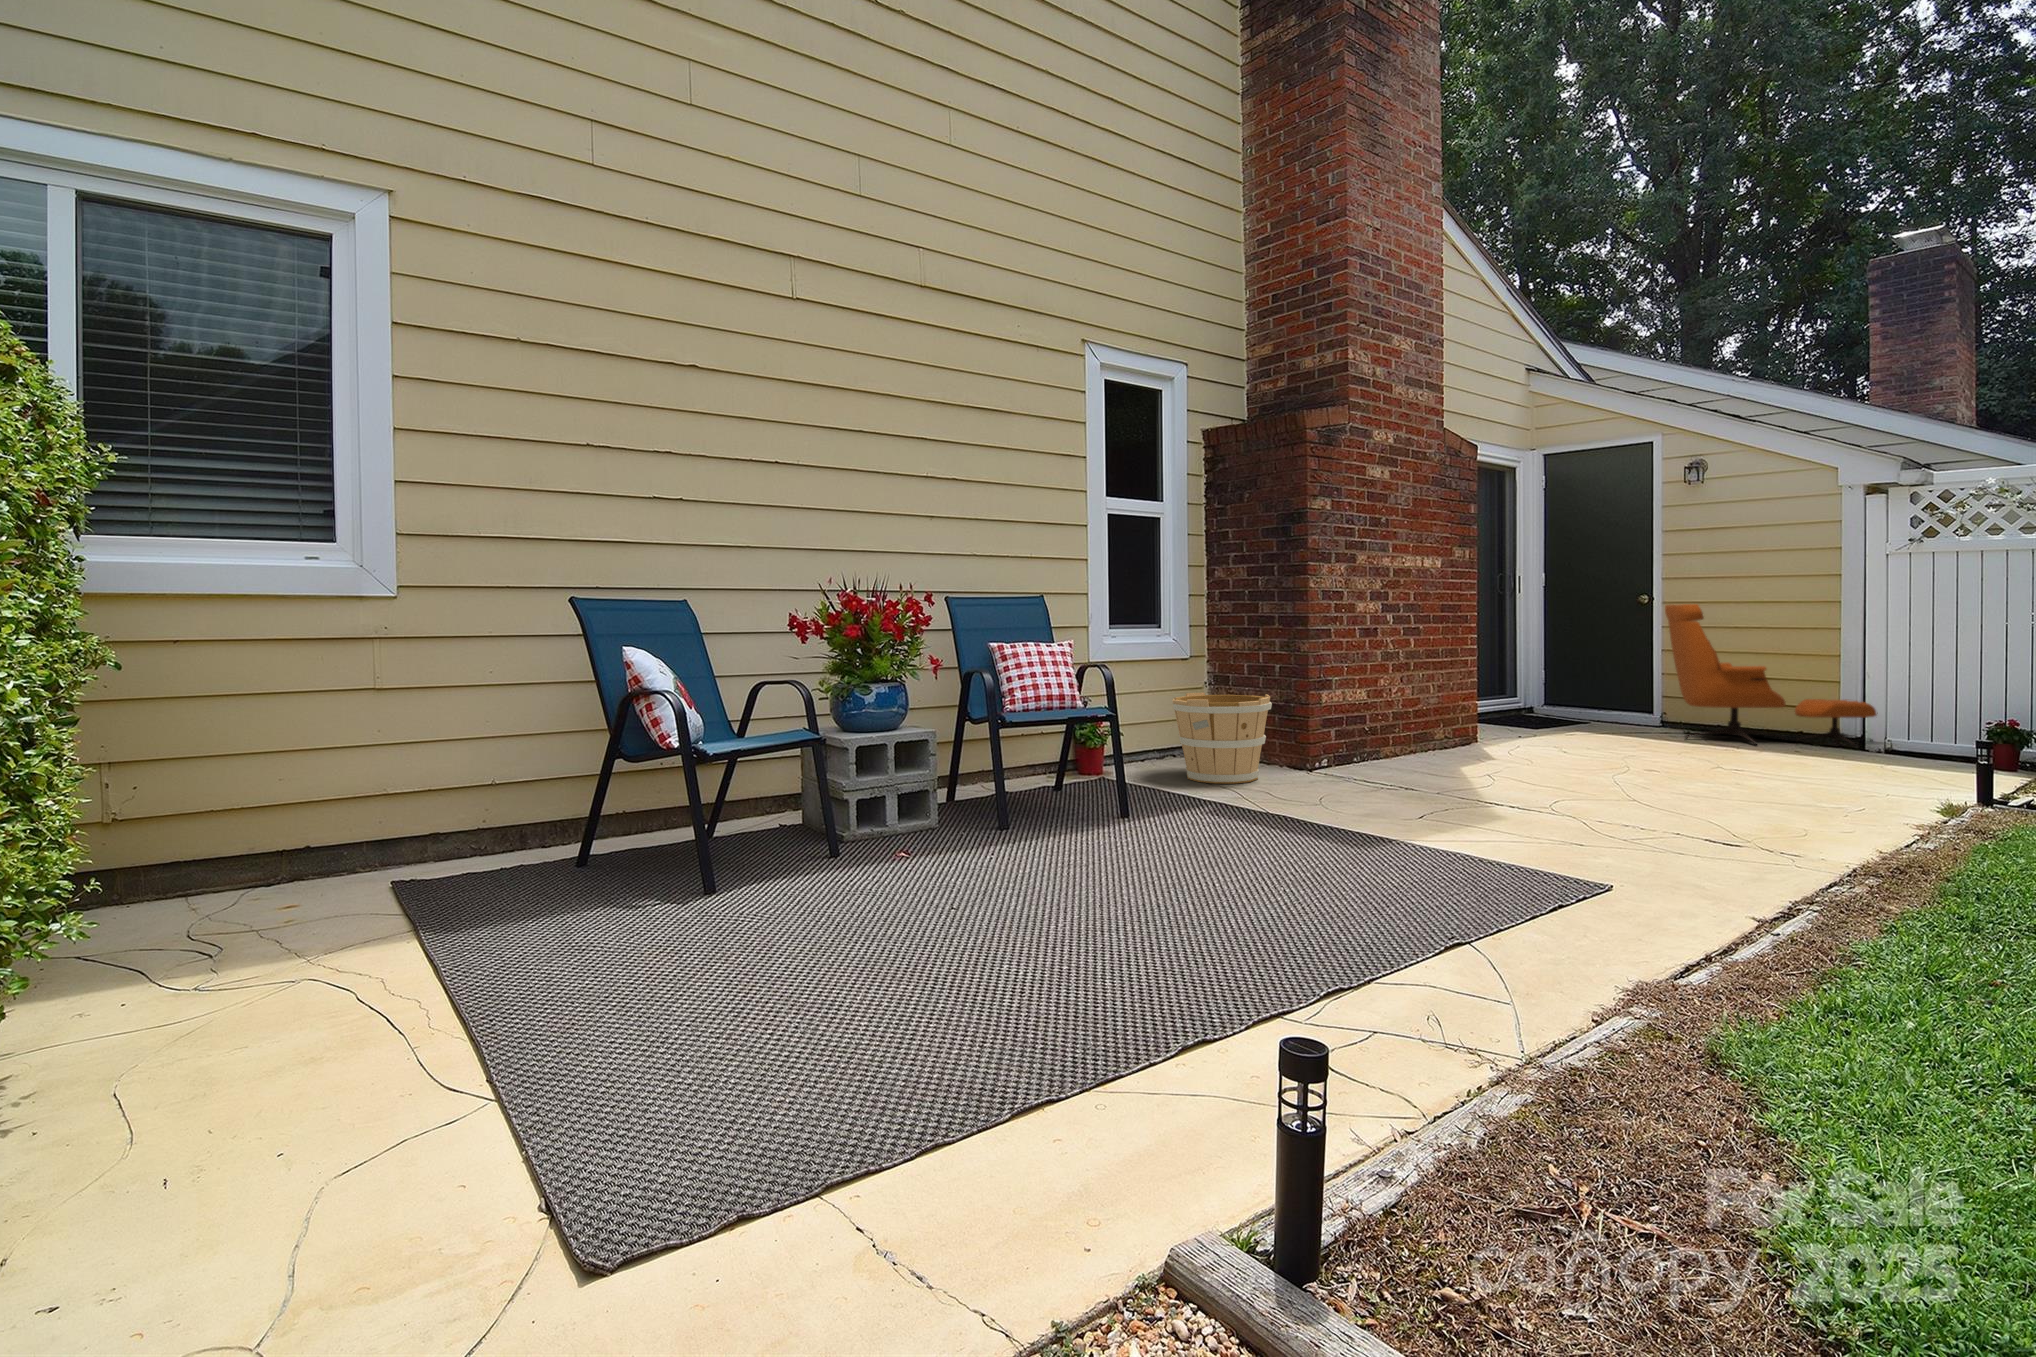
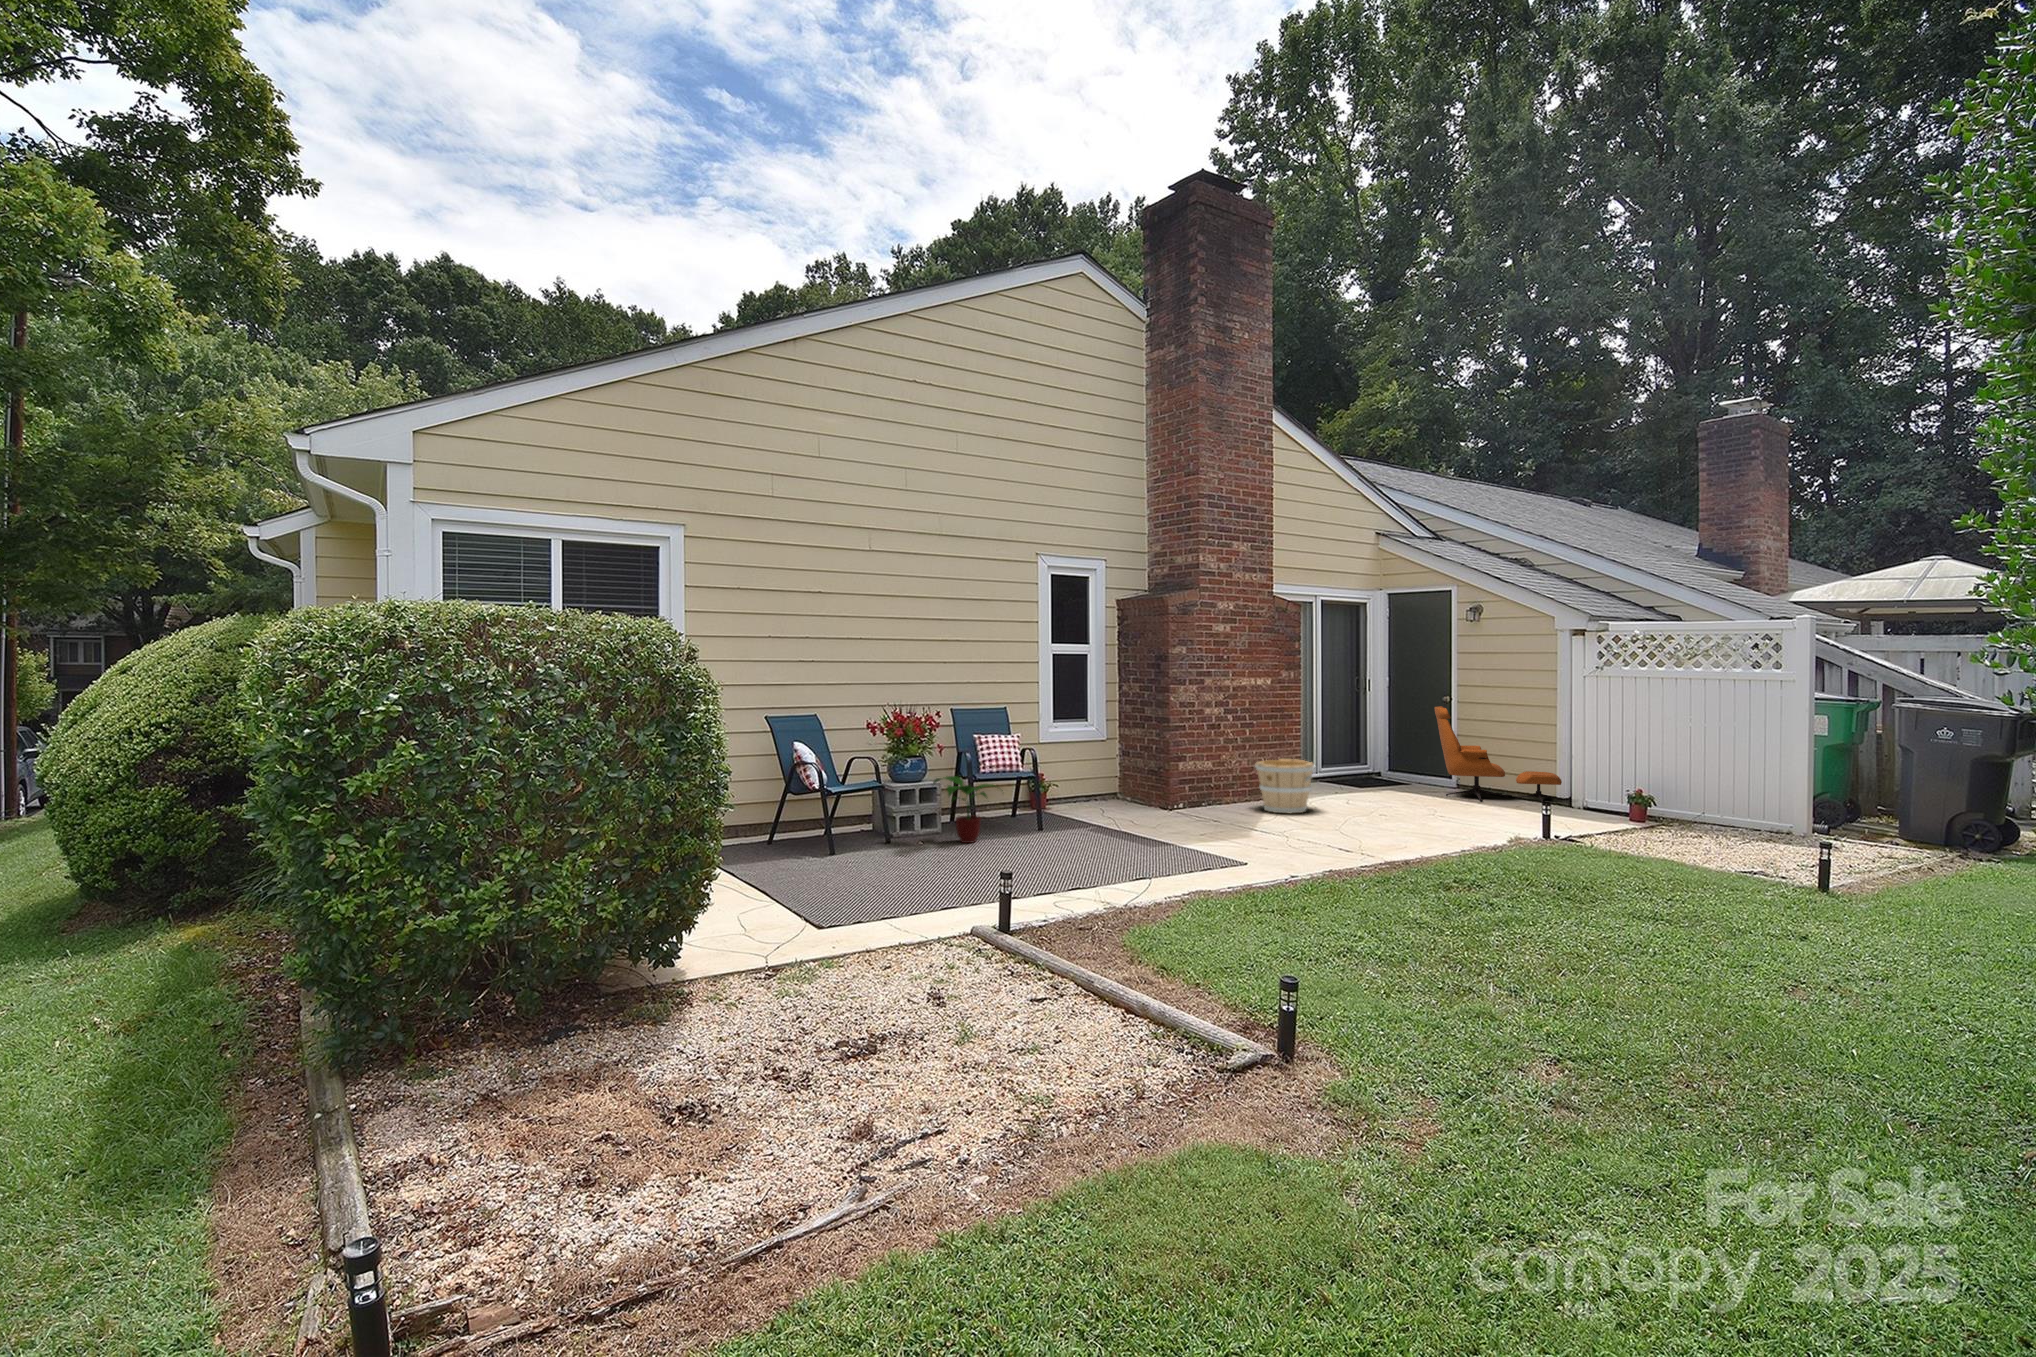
wooden bucket: present [1172,692,1272,784] -> present [1256,759,1314,814]
potted plant: none [917,717,1055,846] -> present [933,776,995,843]

